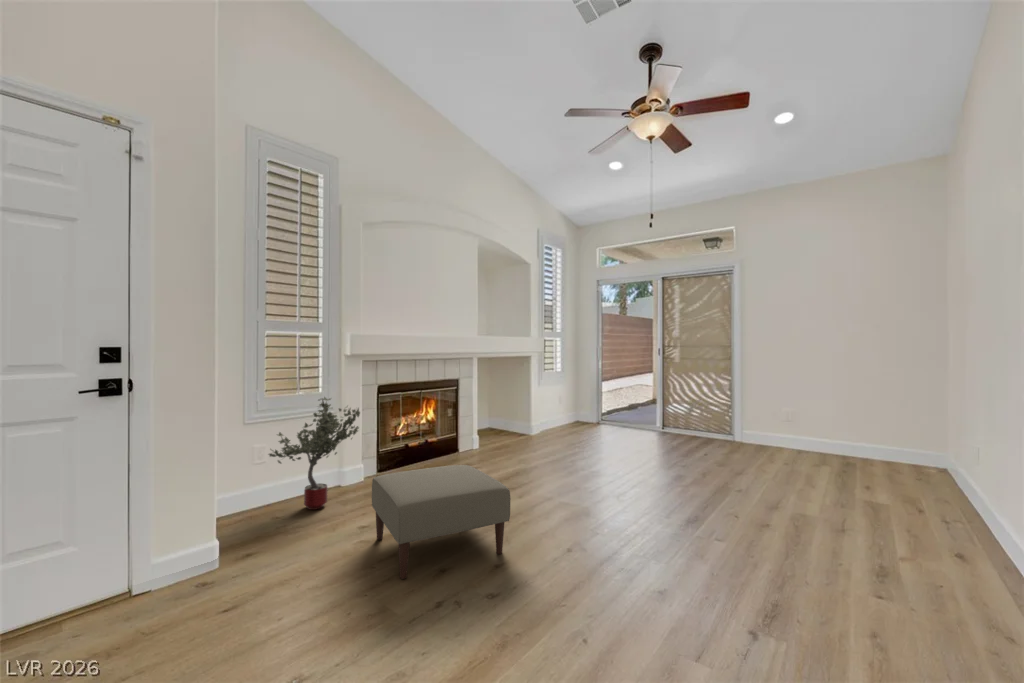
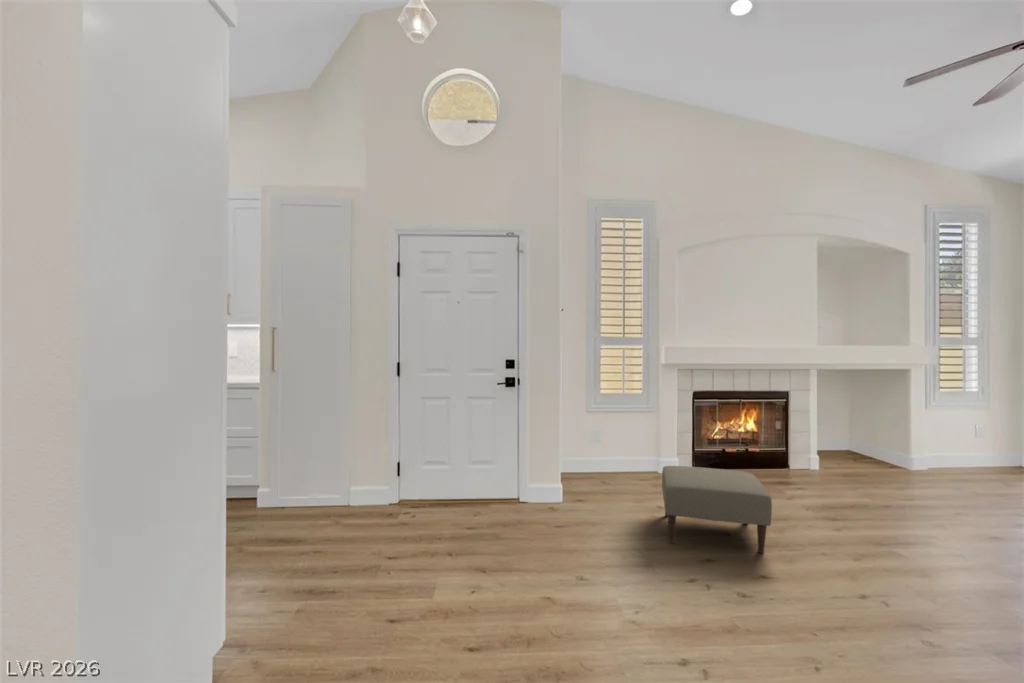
potted tree: present [269,397,360,510] -> none [597,397,669,486]

